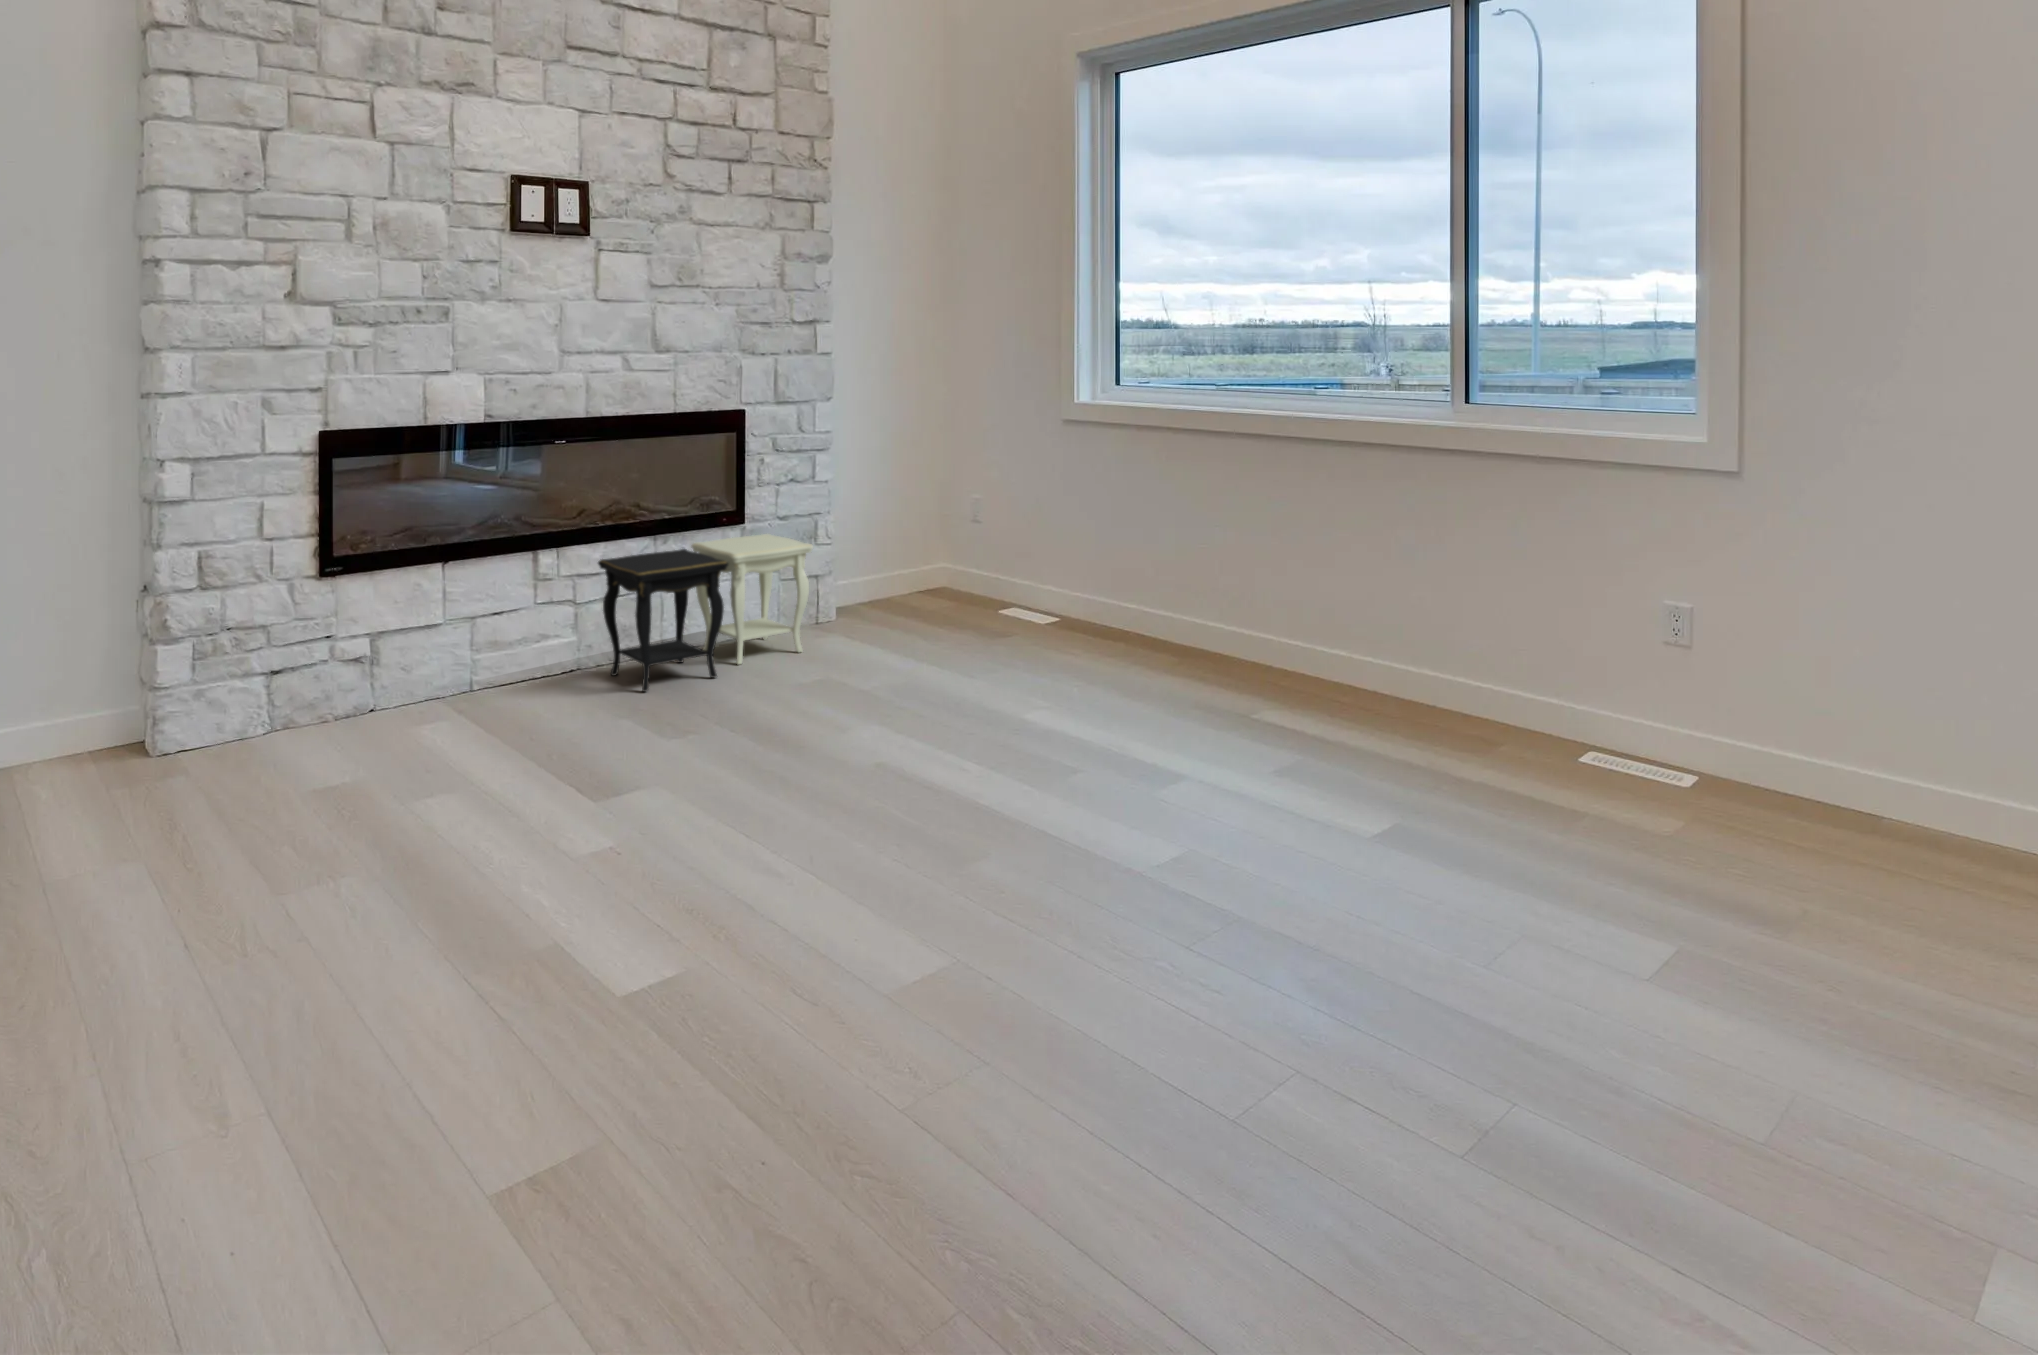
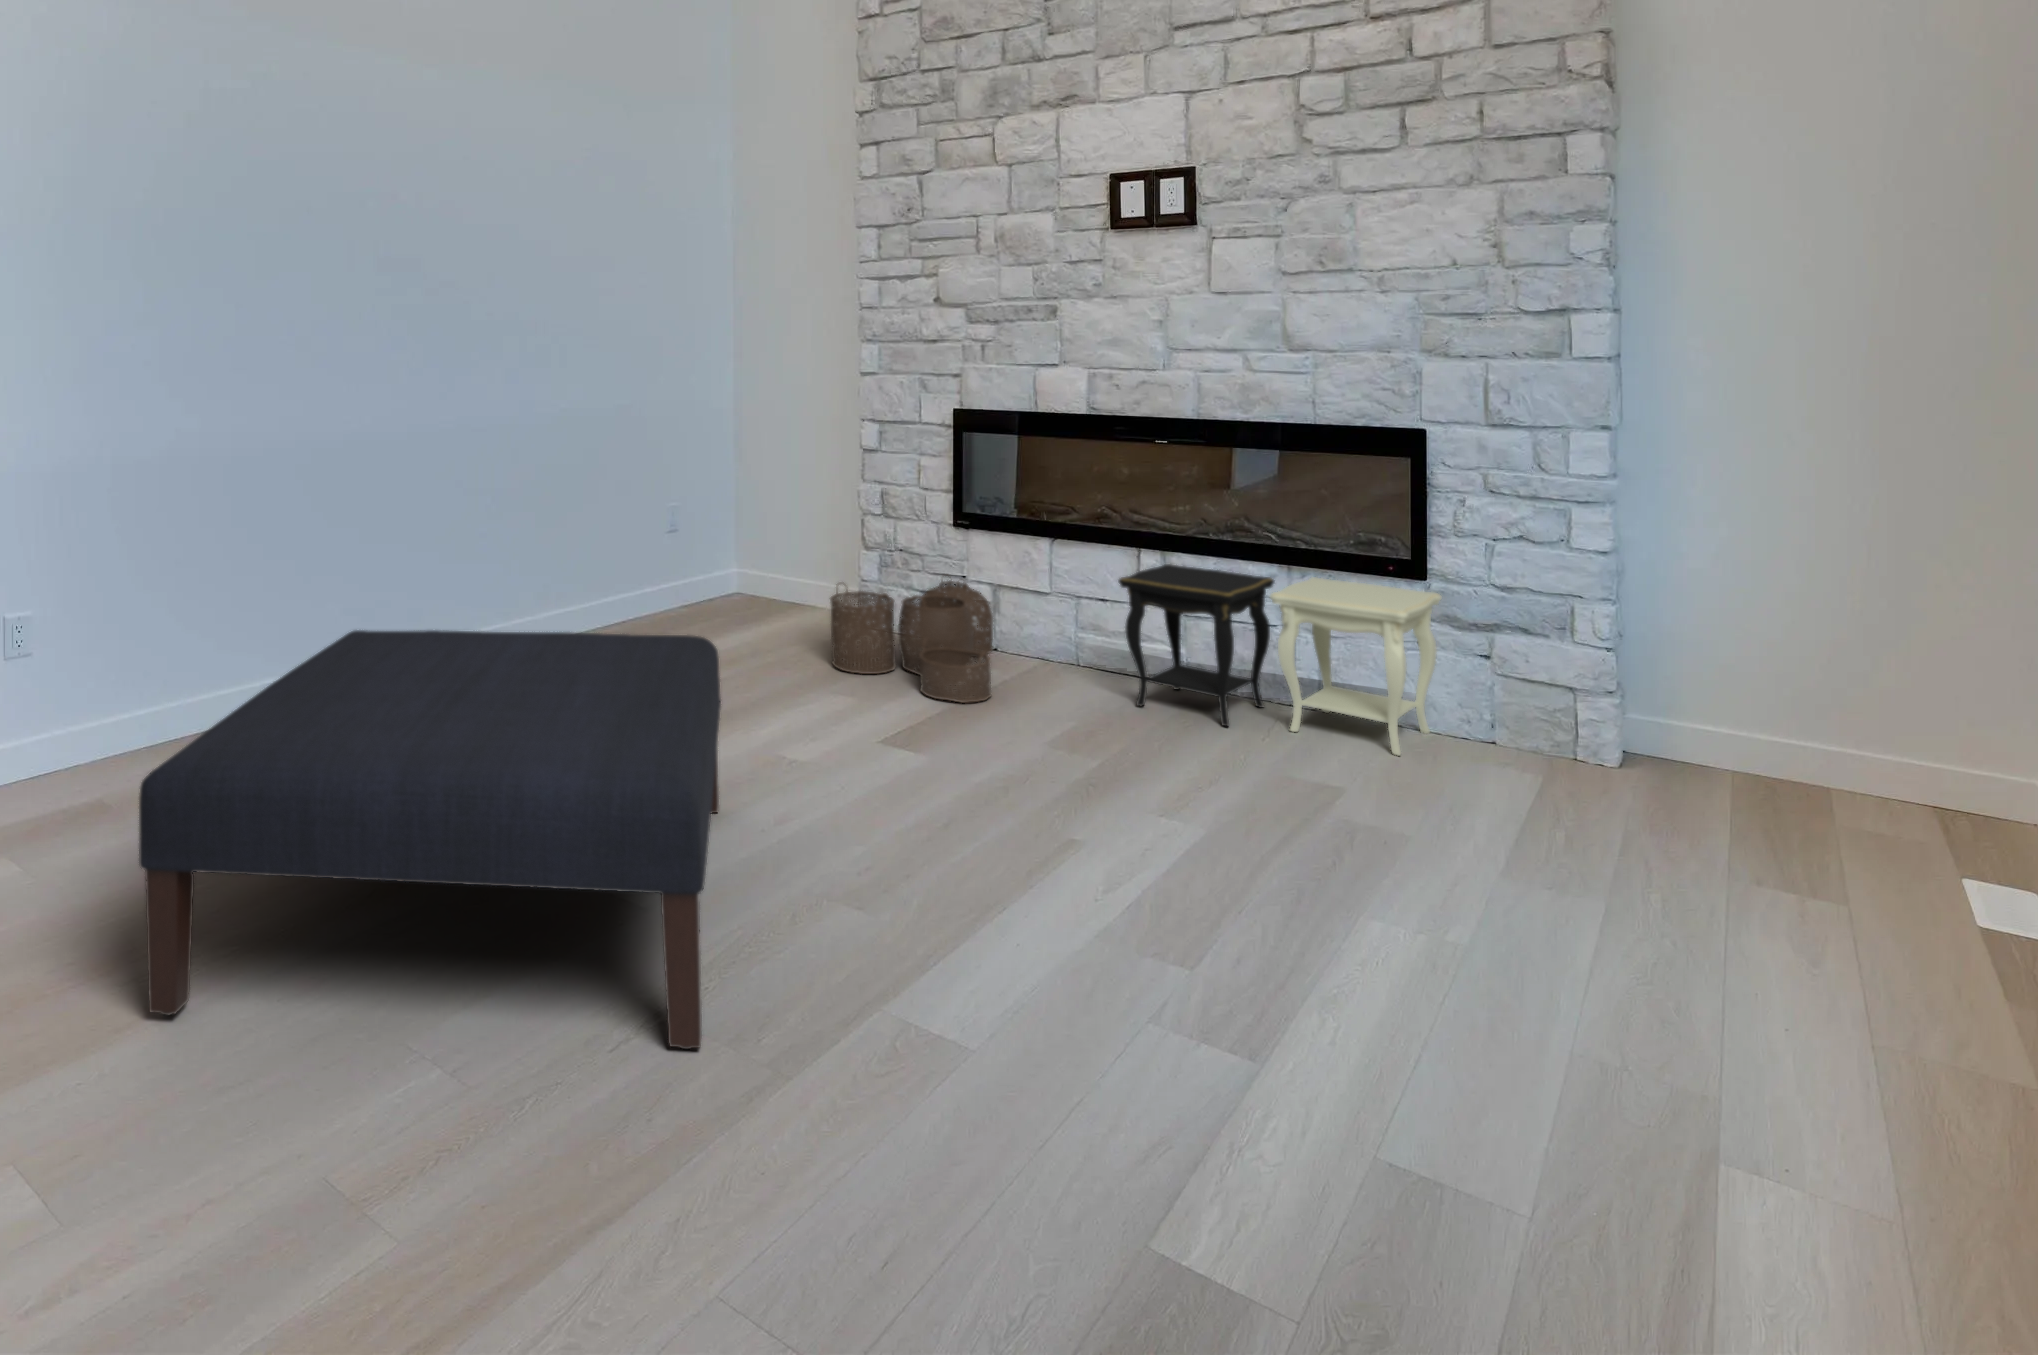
woven basket: none [326,638,576,788] -> present [830,579,993,703]
ottoman: none [552,687,1281,1248] -> present [139,630,721,1049]

